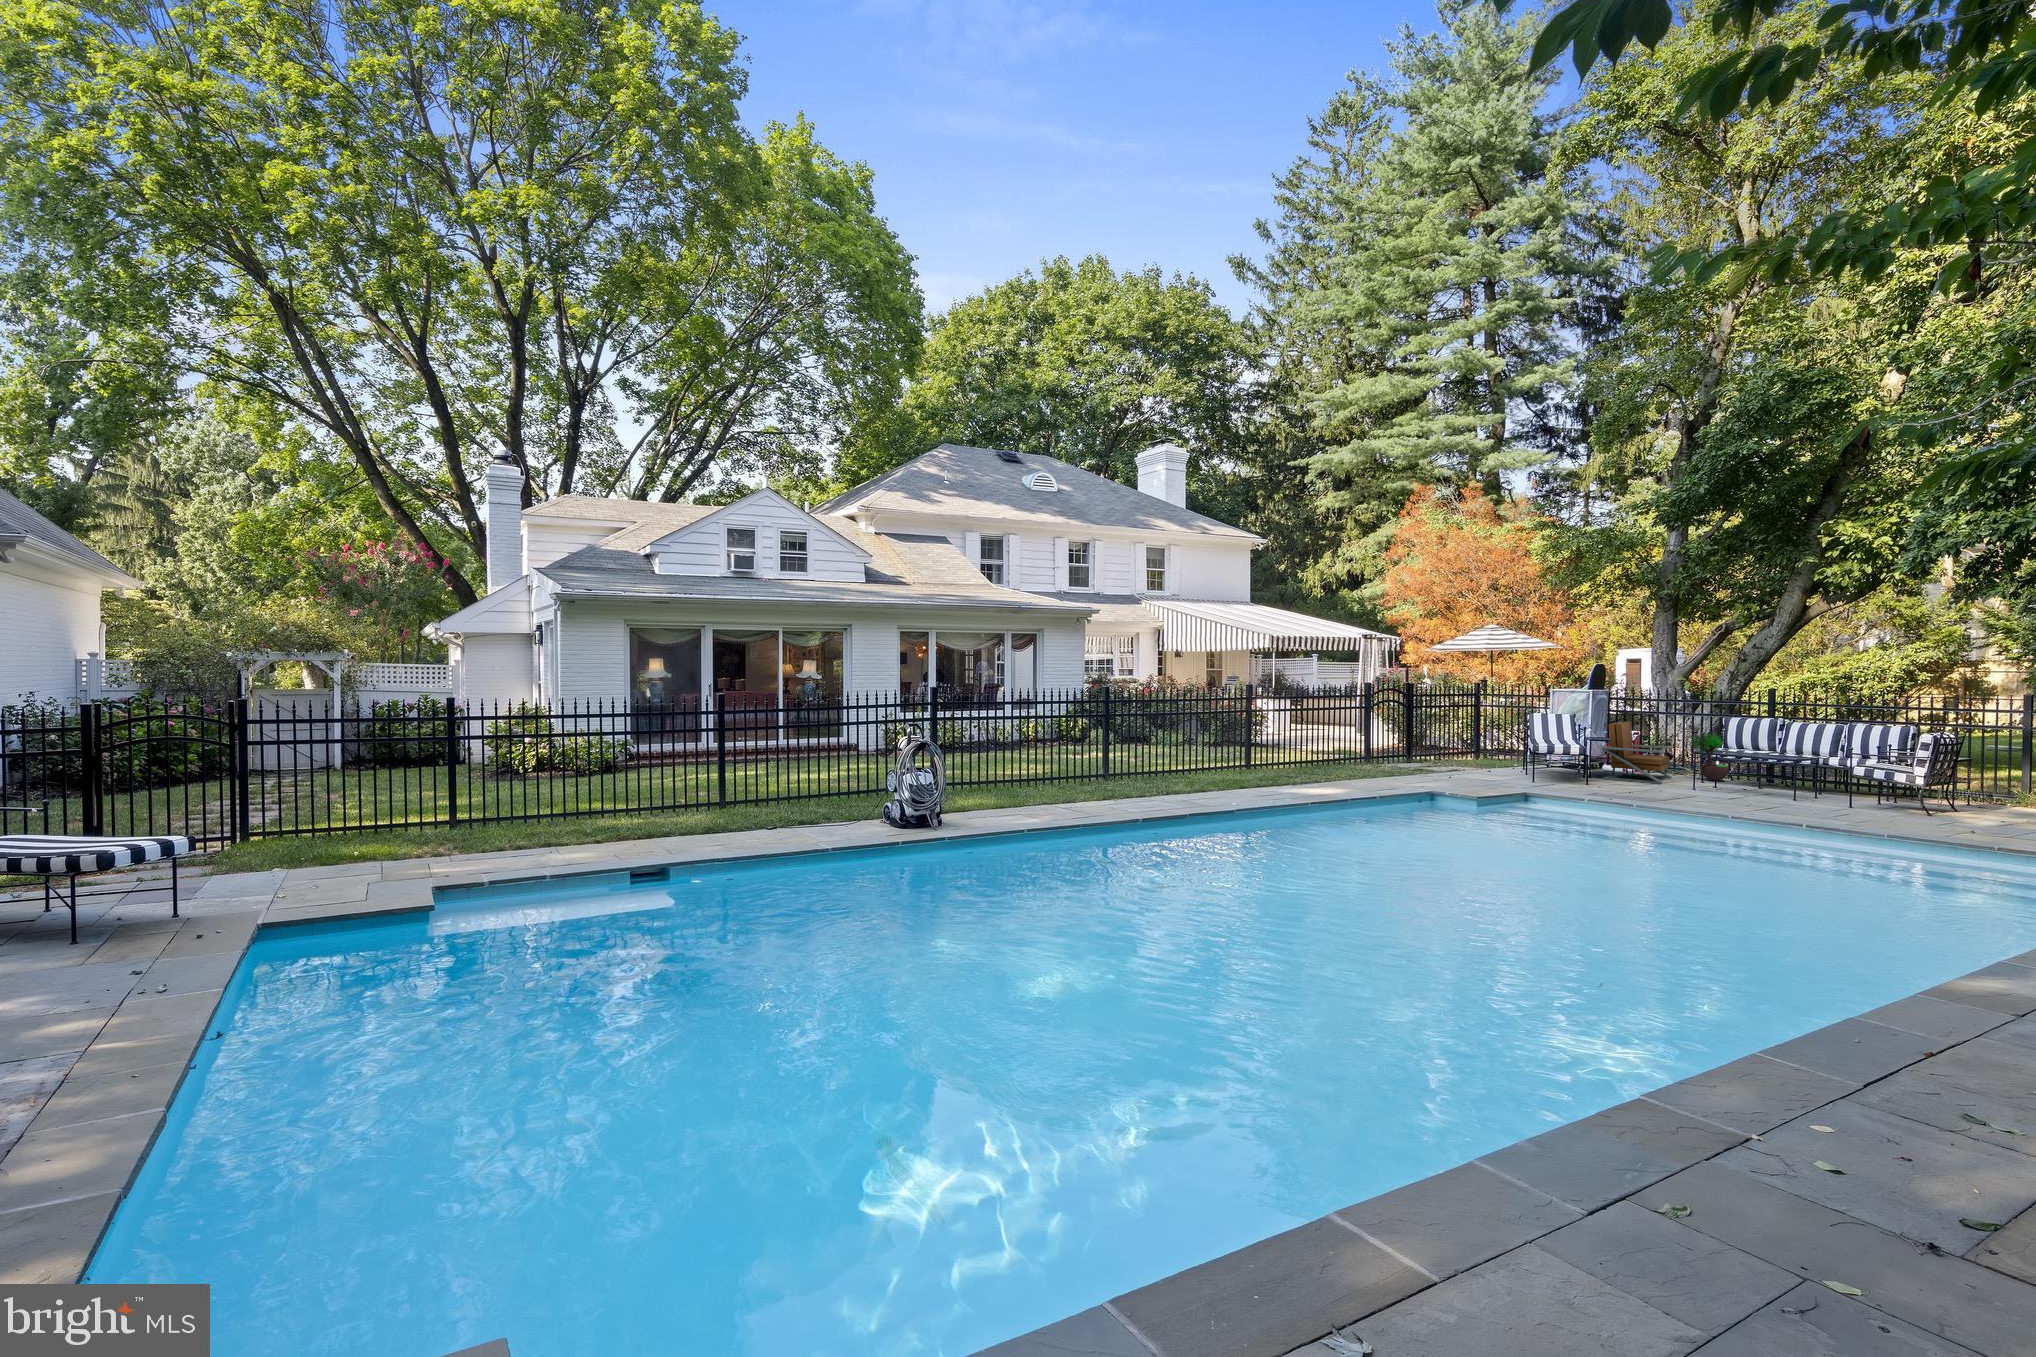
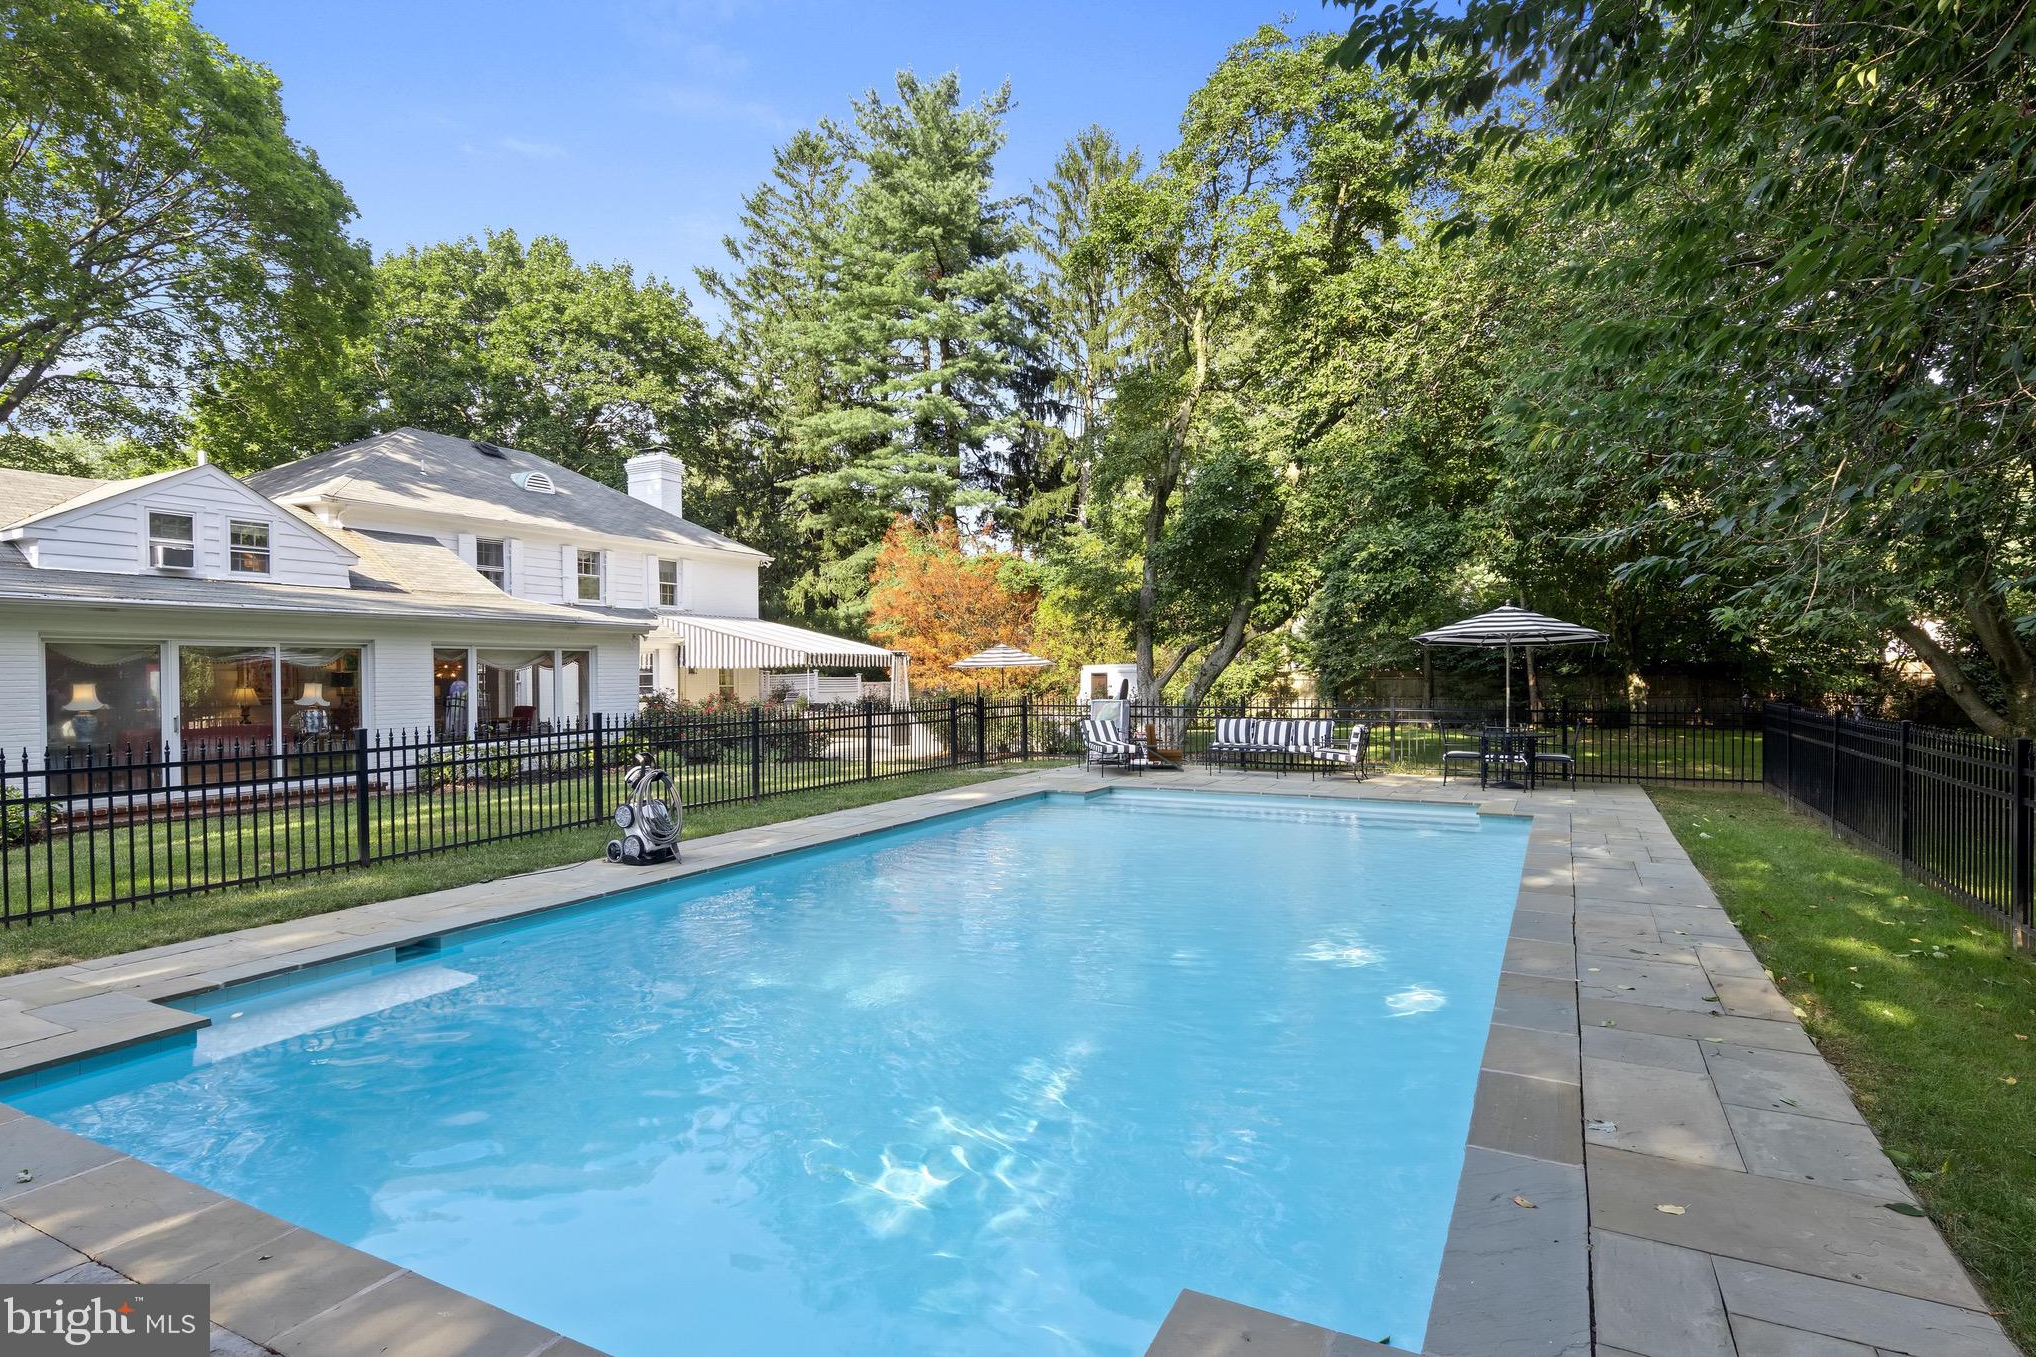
potted tree: present [1691,733,1728,781] -> none [1192,726,1217,766]

